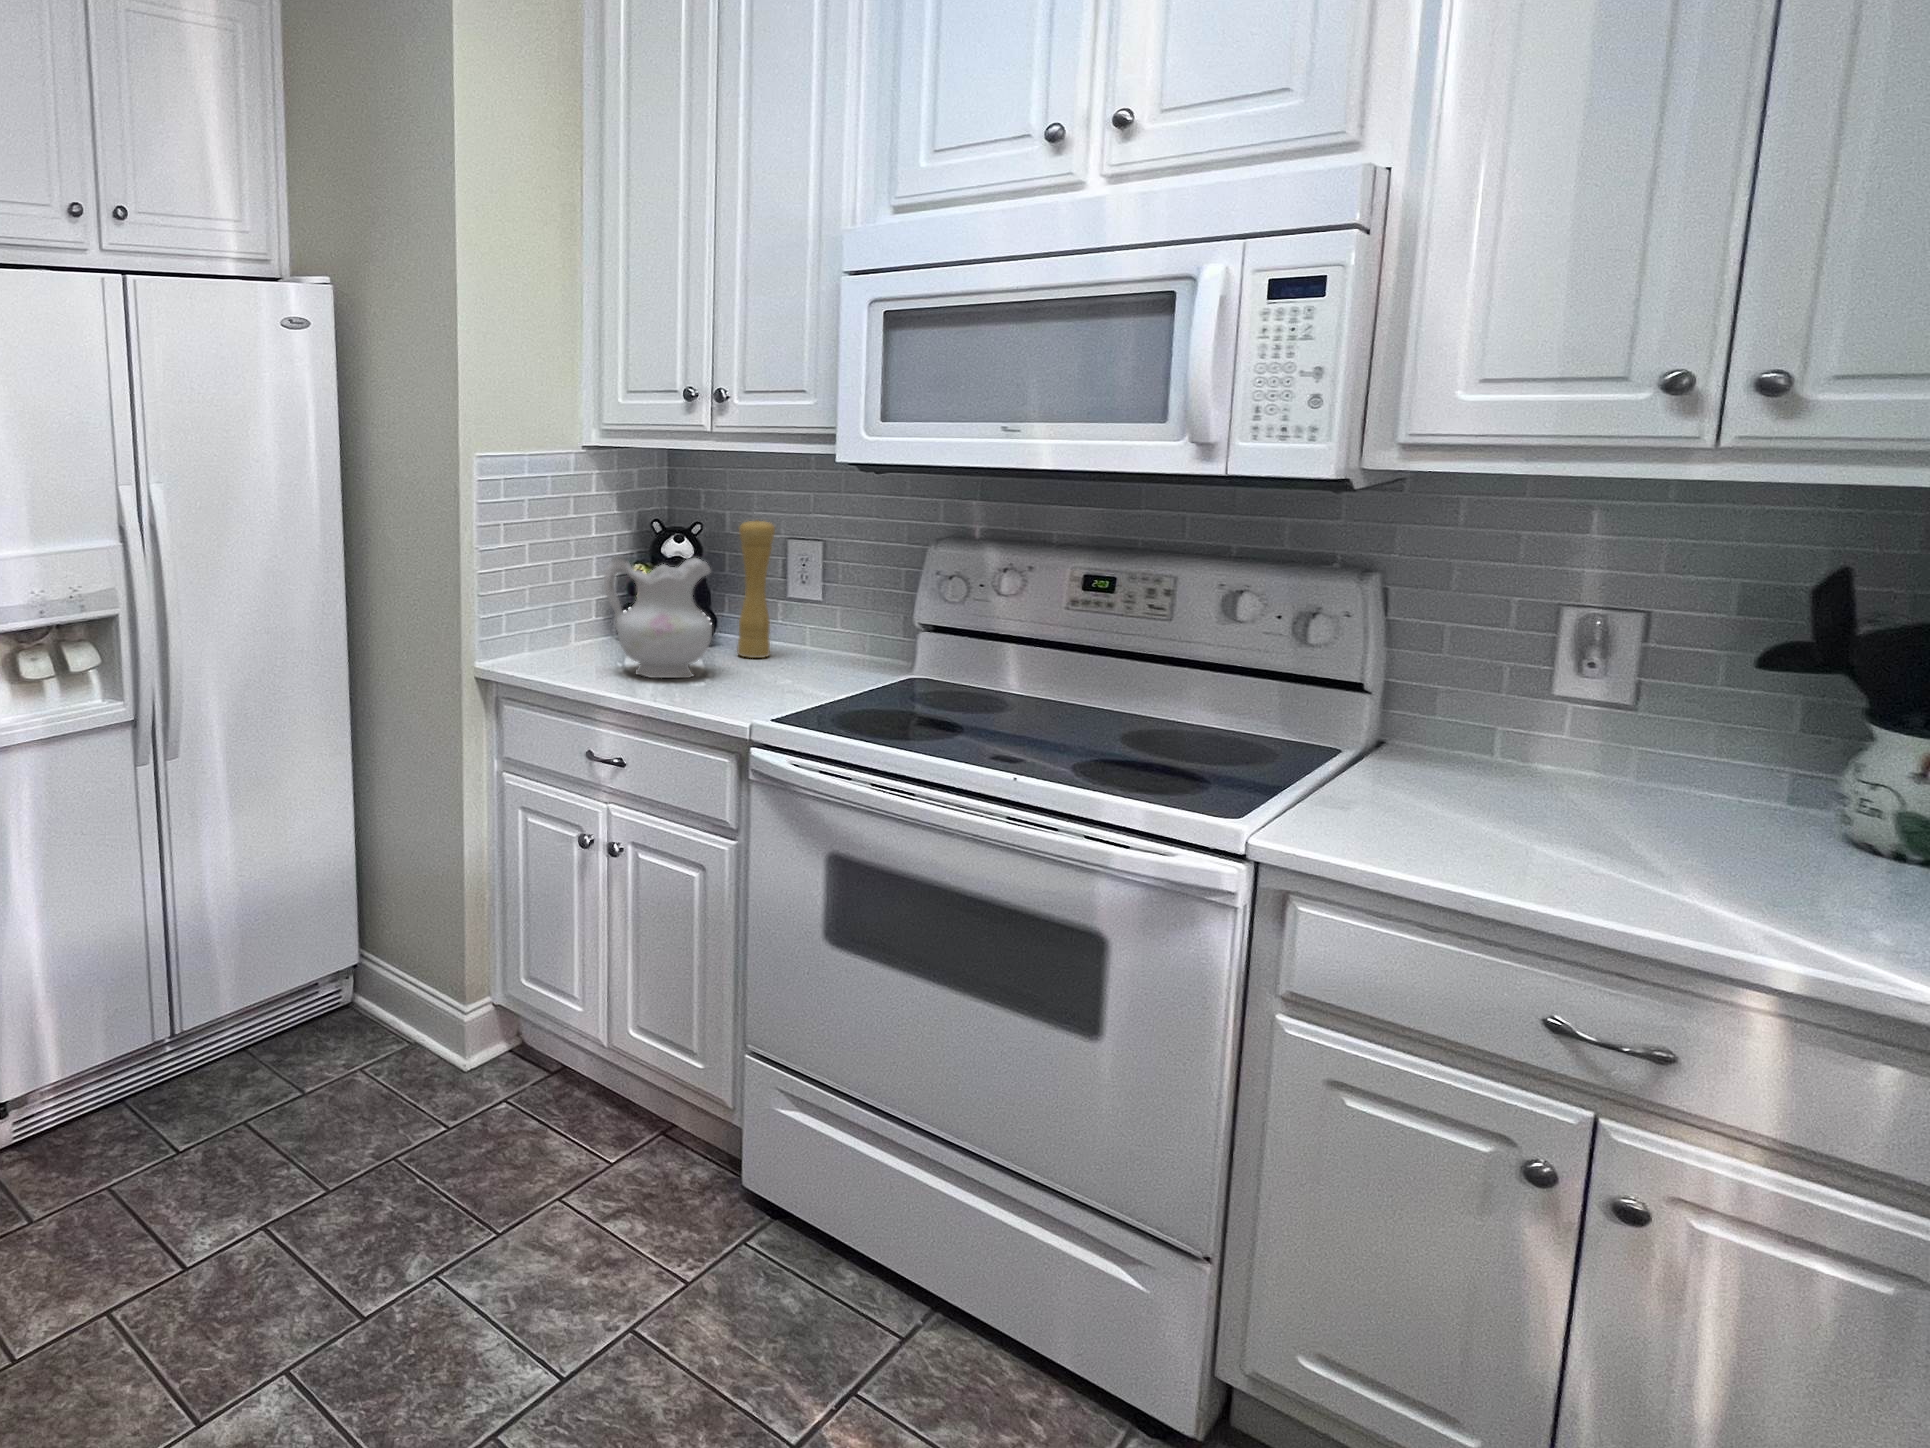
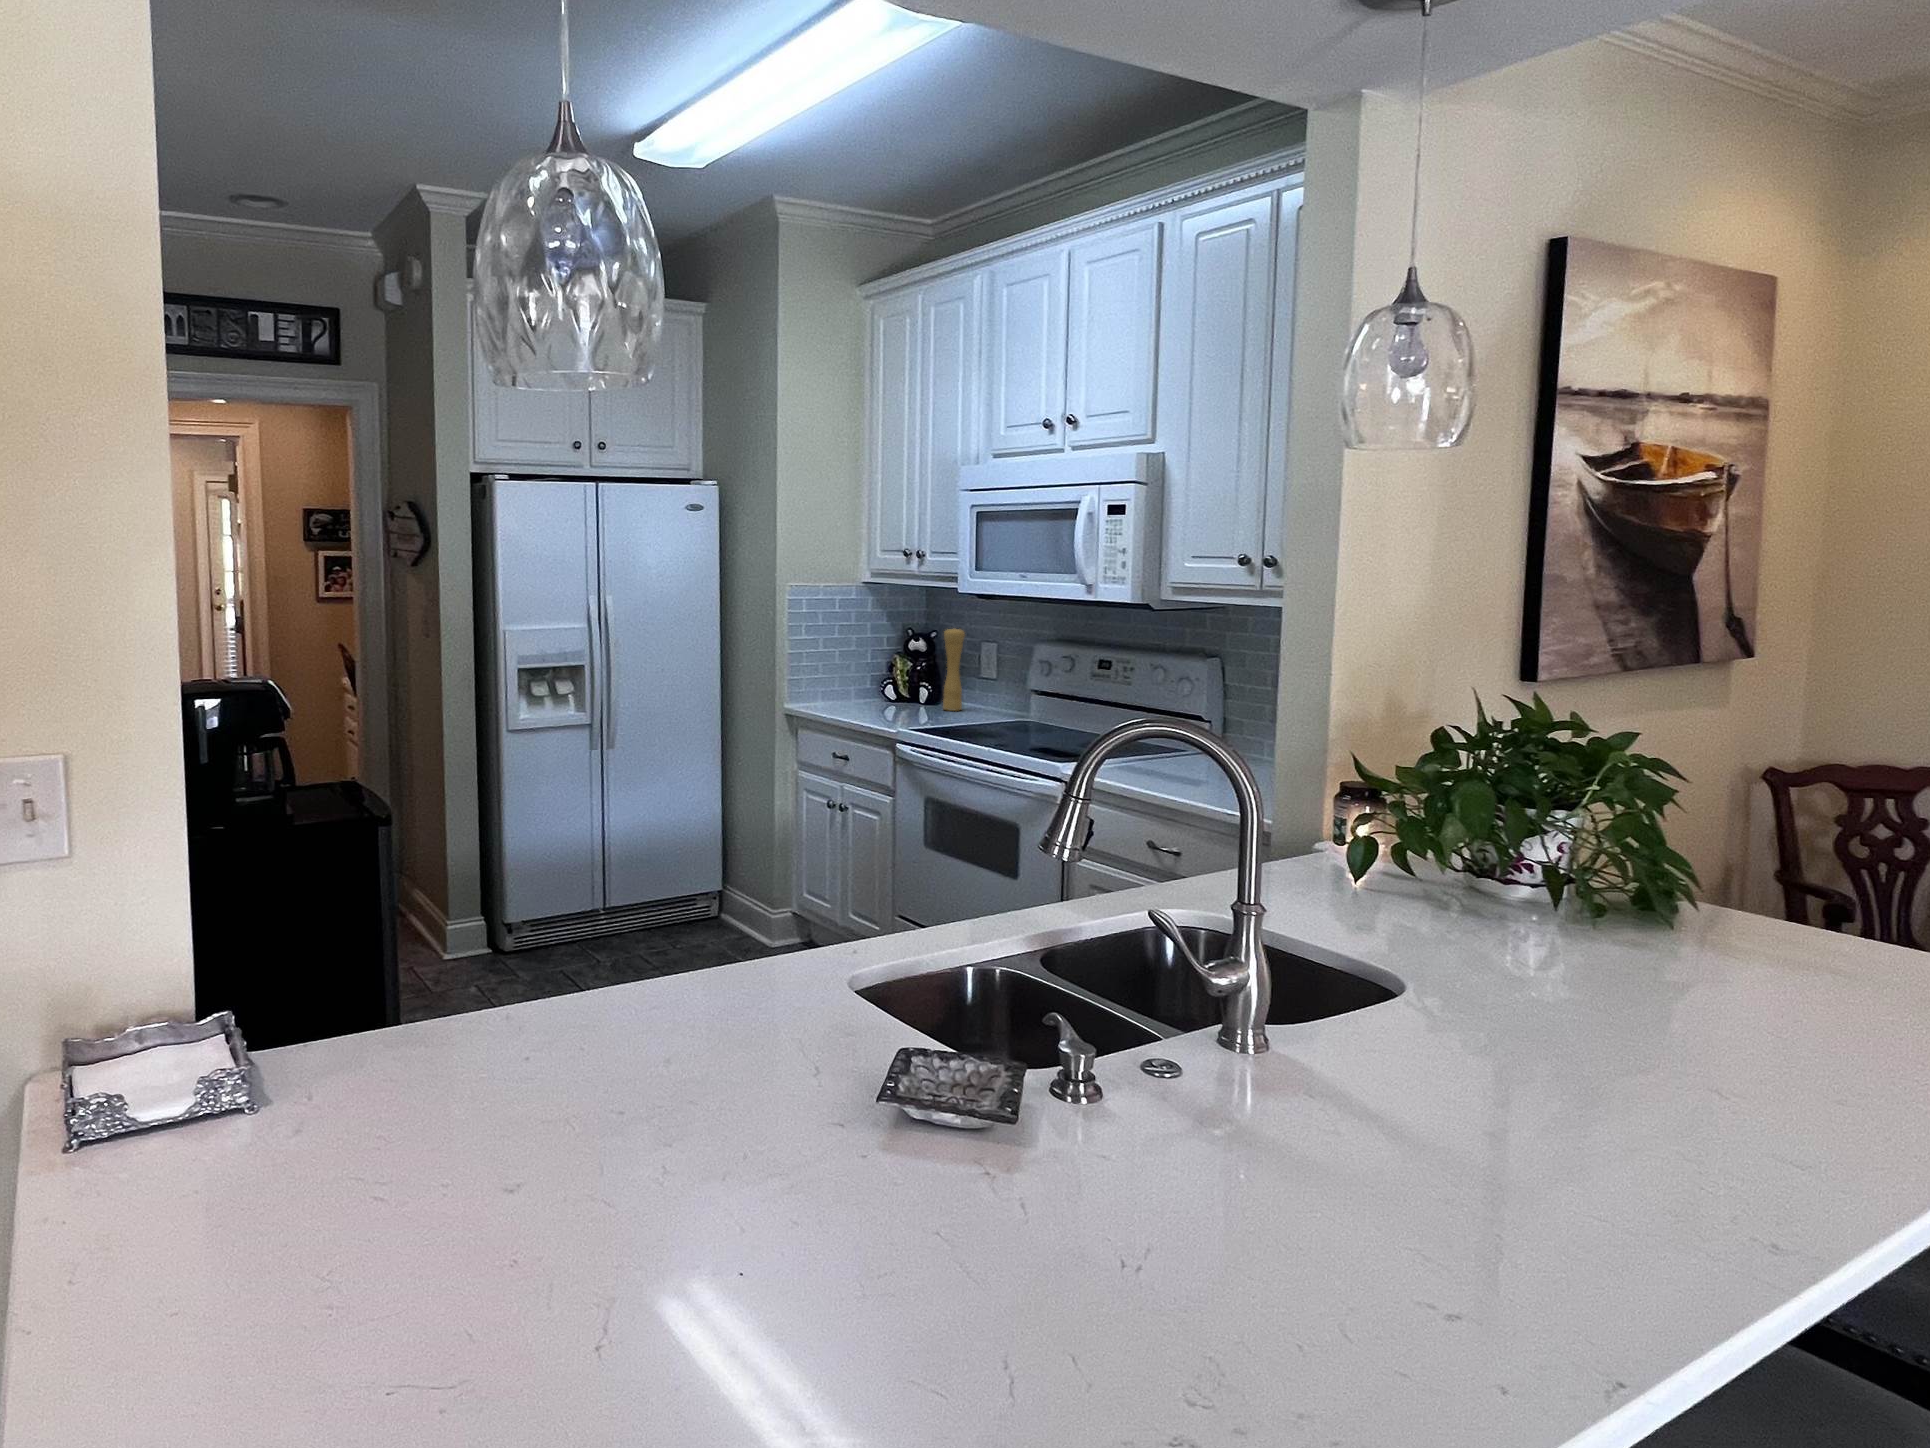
ceramic pitcher: present [604,555,712,678] -> none [854,643,914,716]

